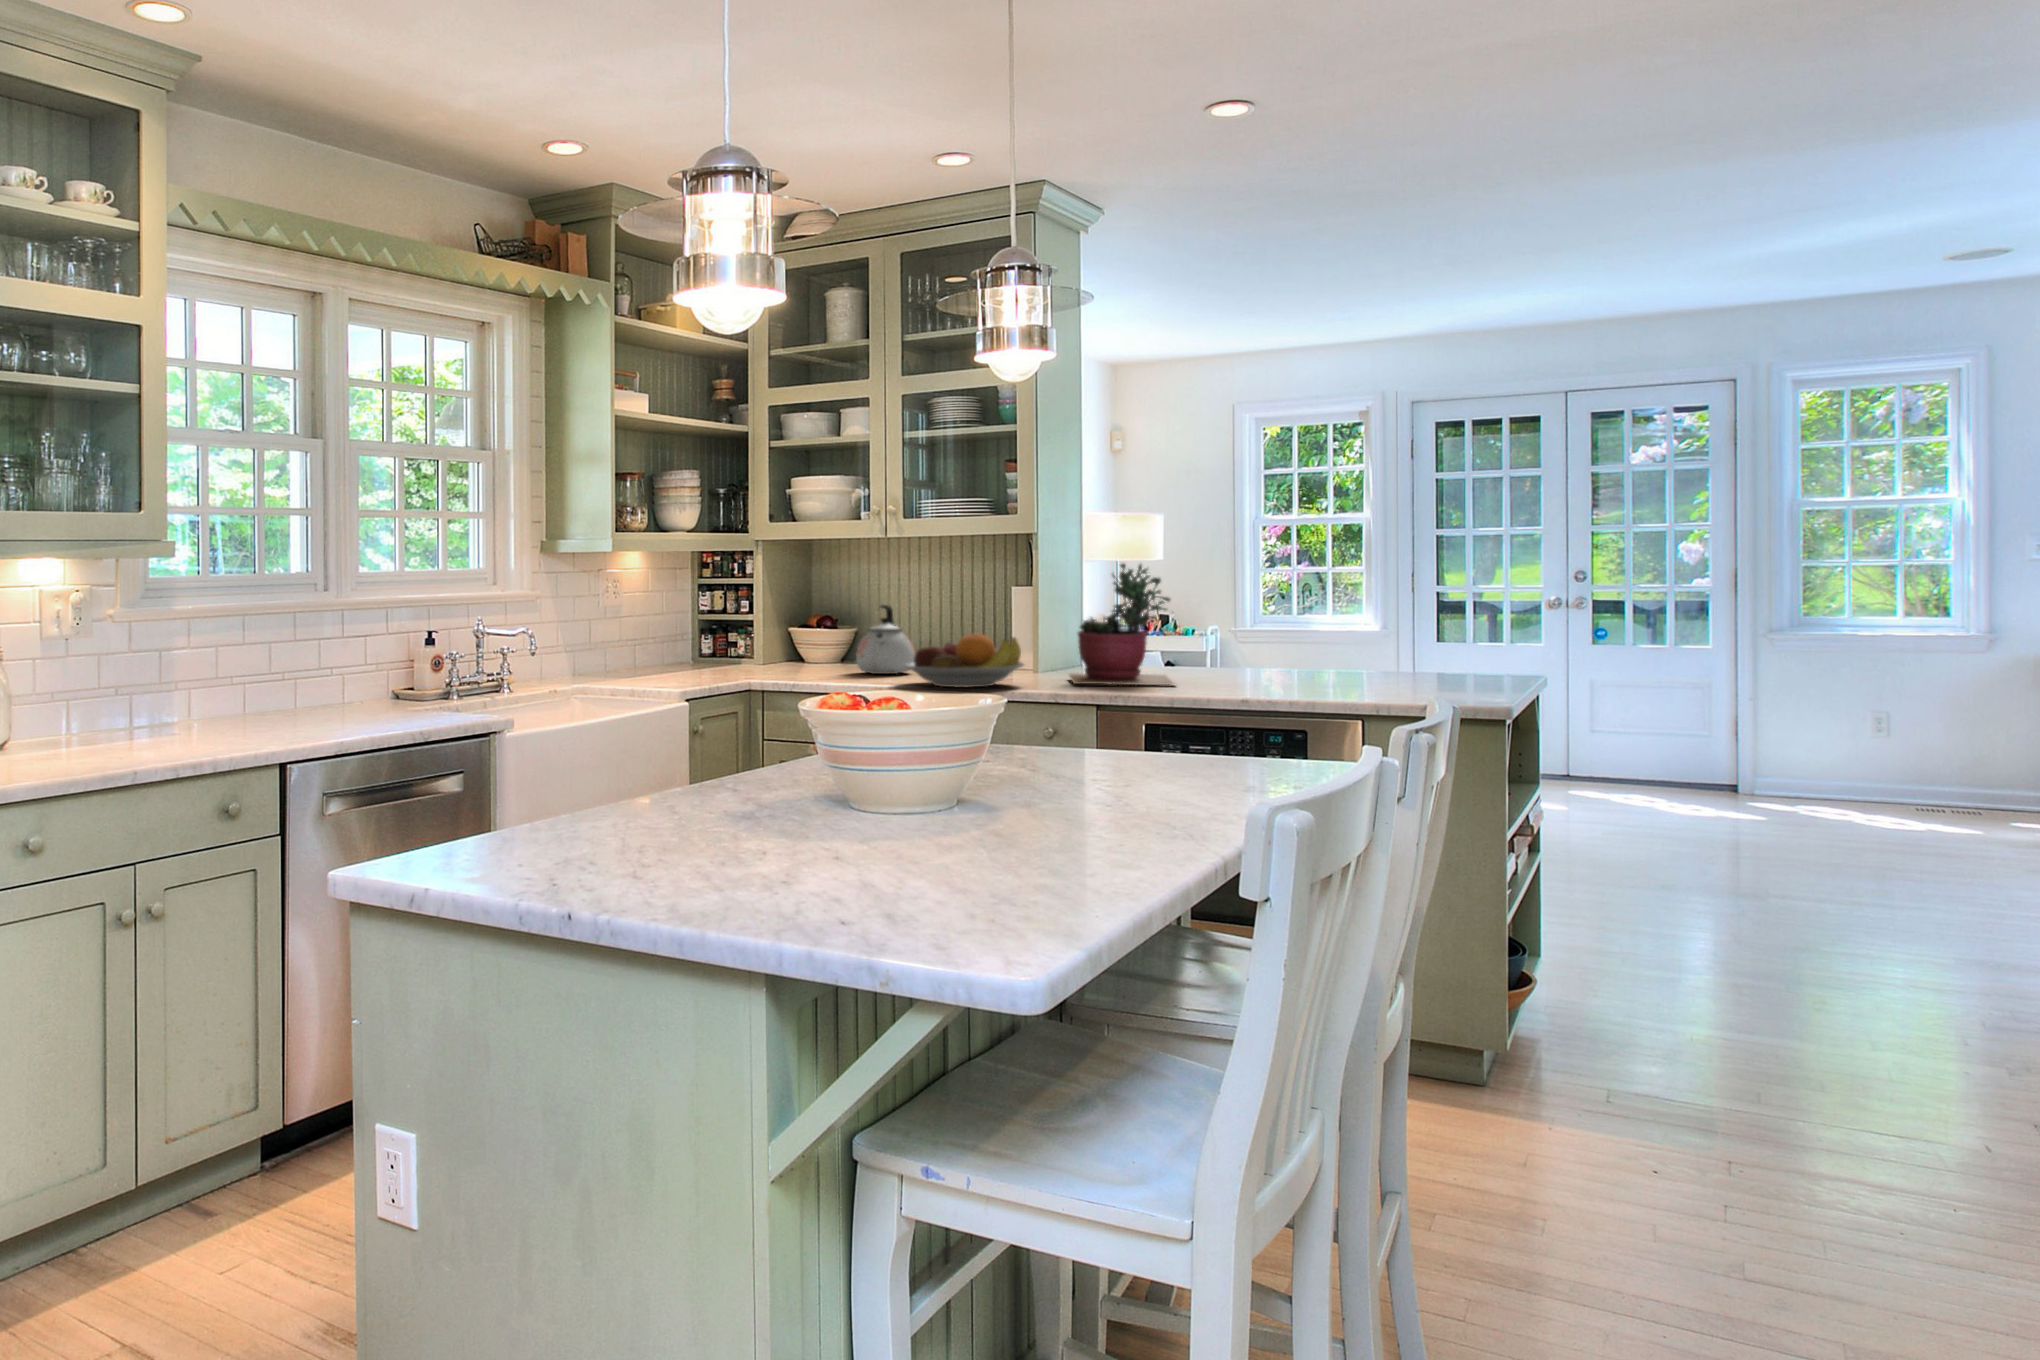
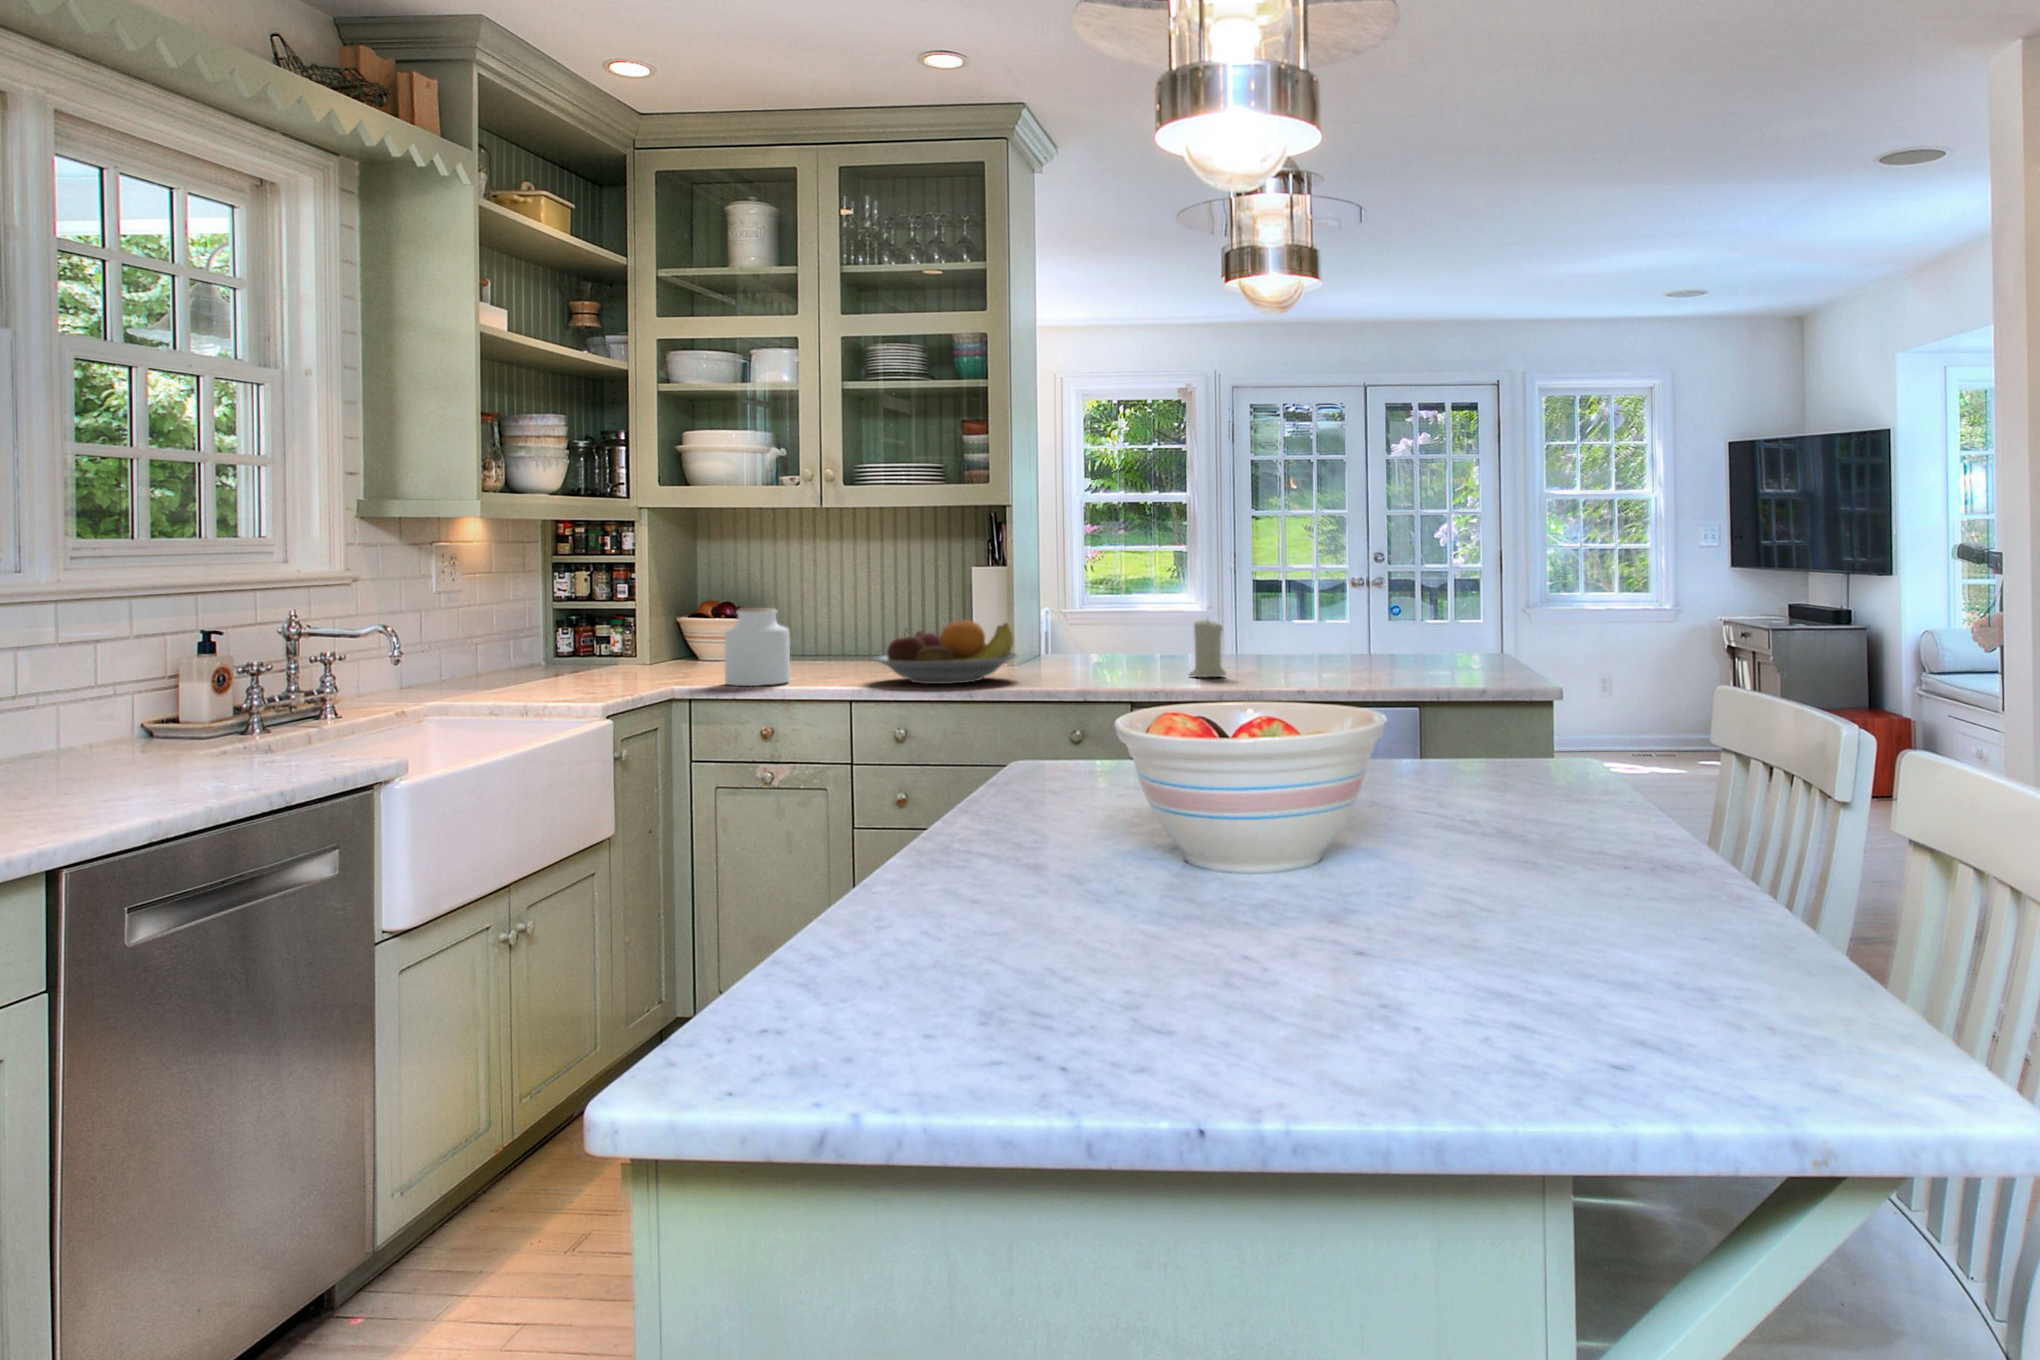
succulent plant: present [1069,564,1174,685] -> none [1044,540,1175,674]
kettle: present [856,605,915,674] -> none [787,588,859,671]
jar: none [792,621,842,683] -> present [725,608,790,686]
candle: none [1181,636,1218,692] -> present [1189,620,1226,677]

